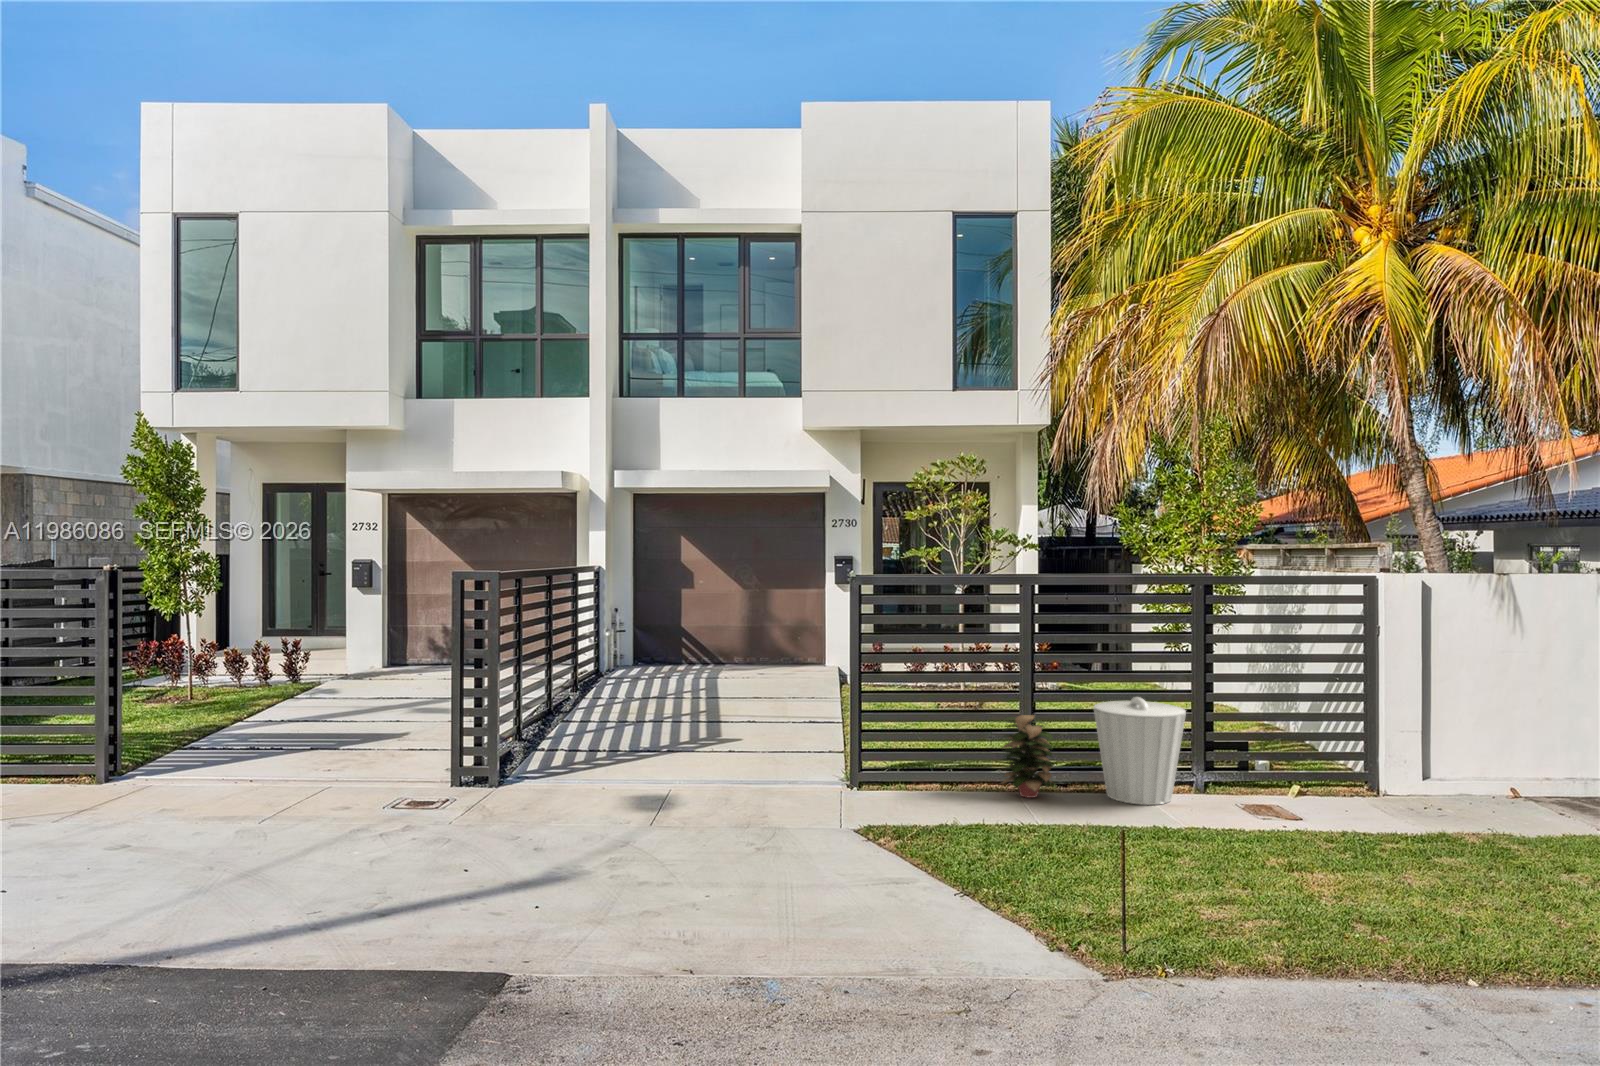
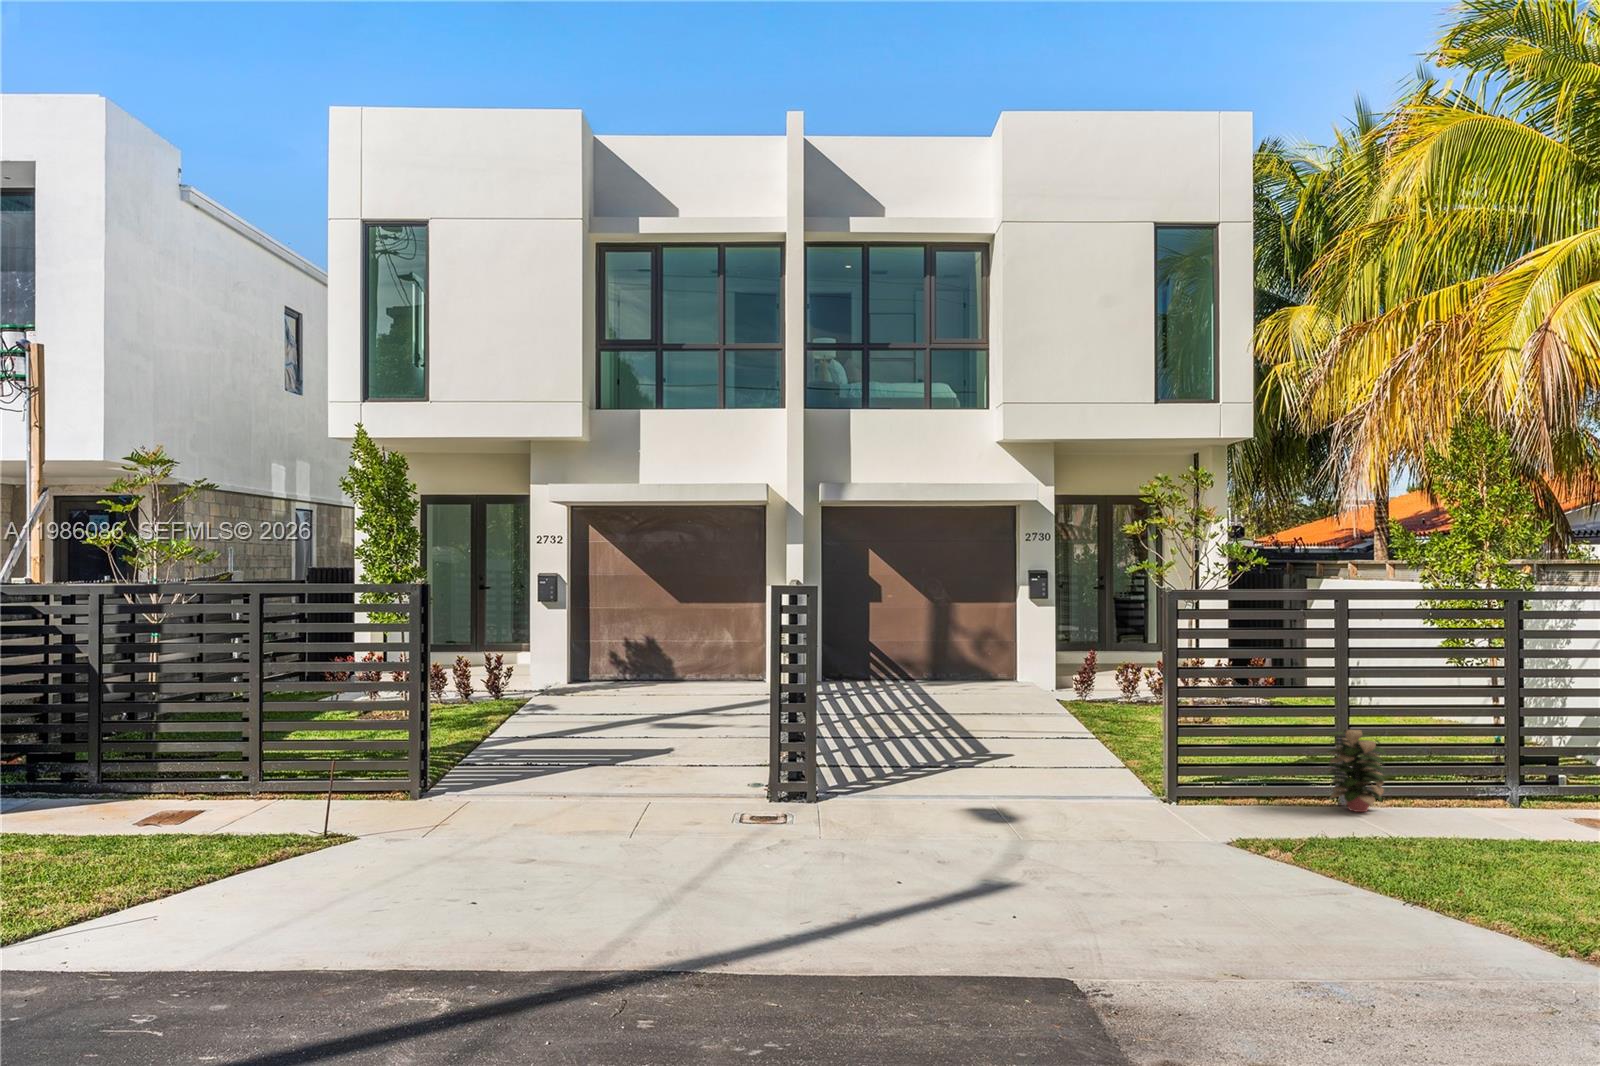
trash can: present [1094,697,1186,805] -> none [1417,712,1520,819]

